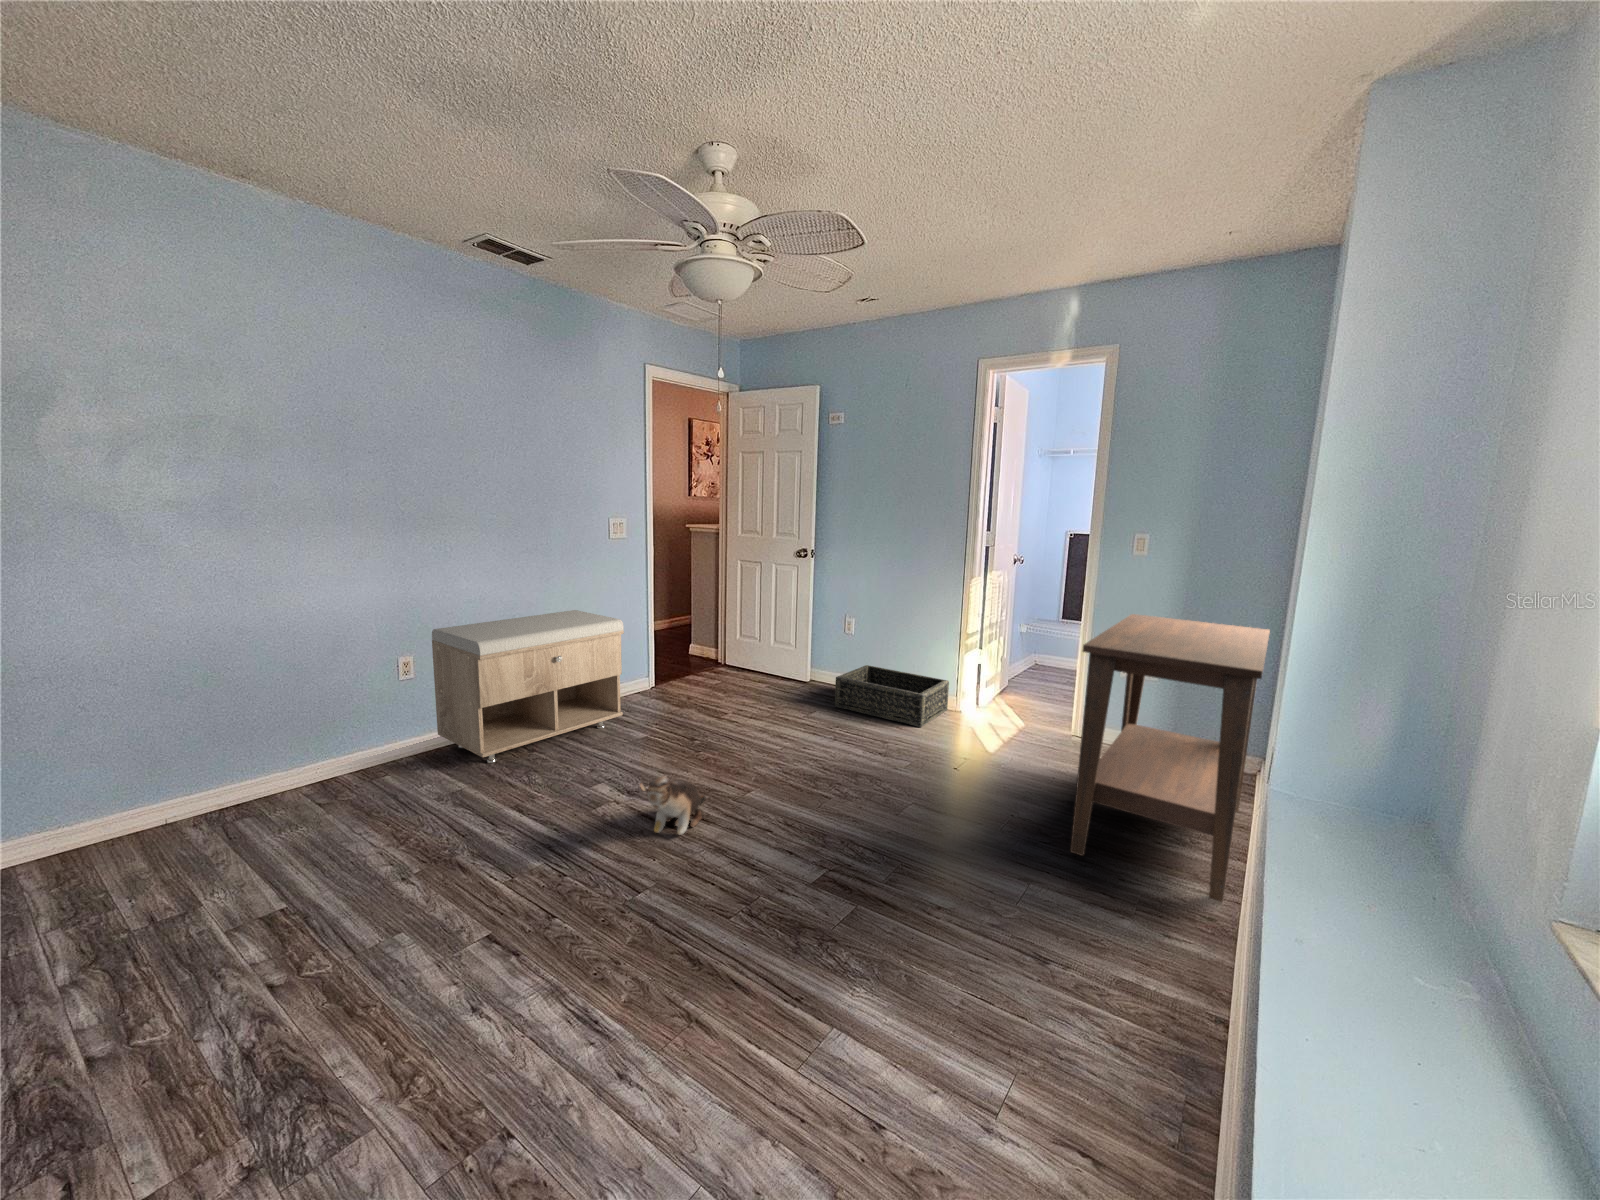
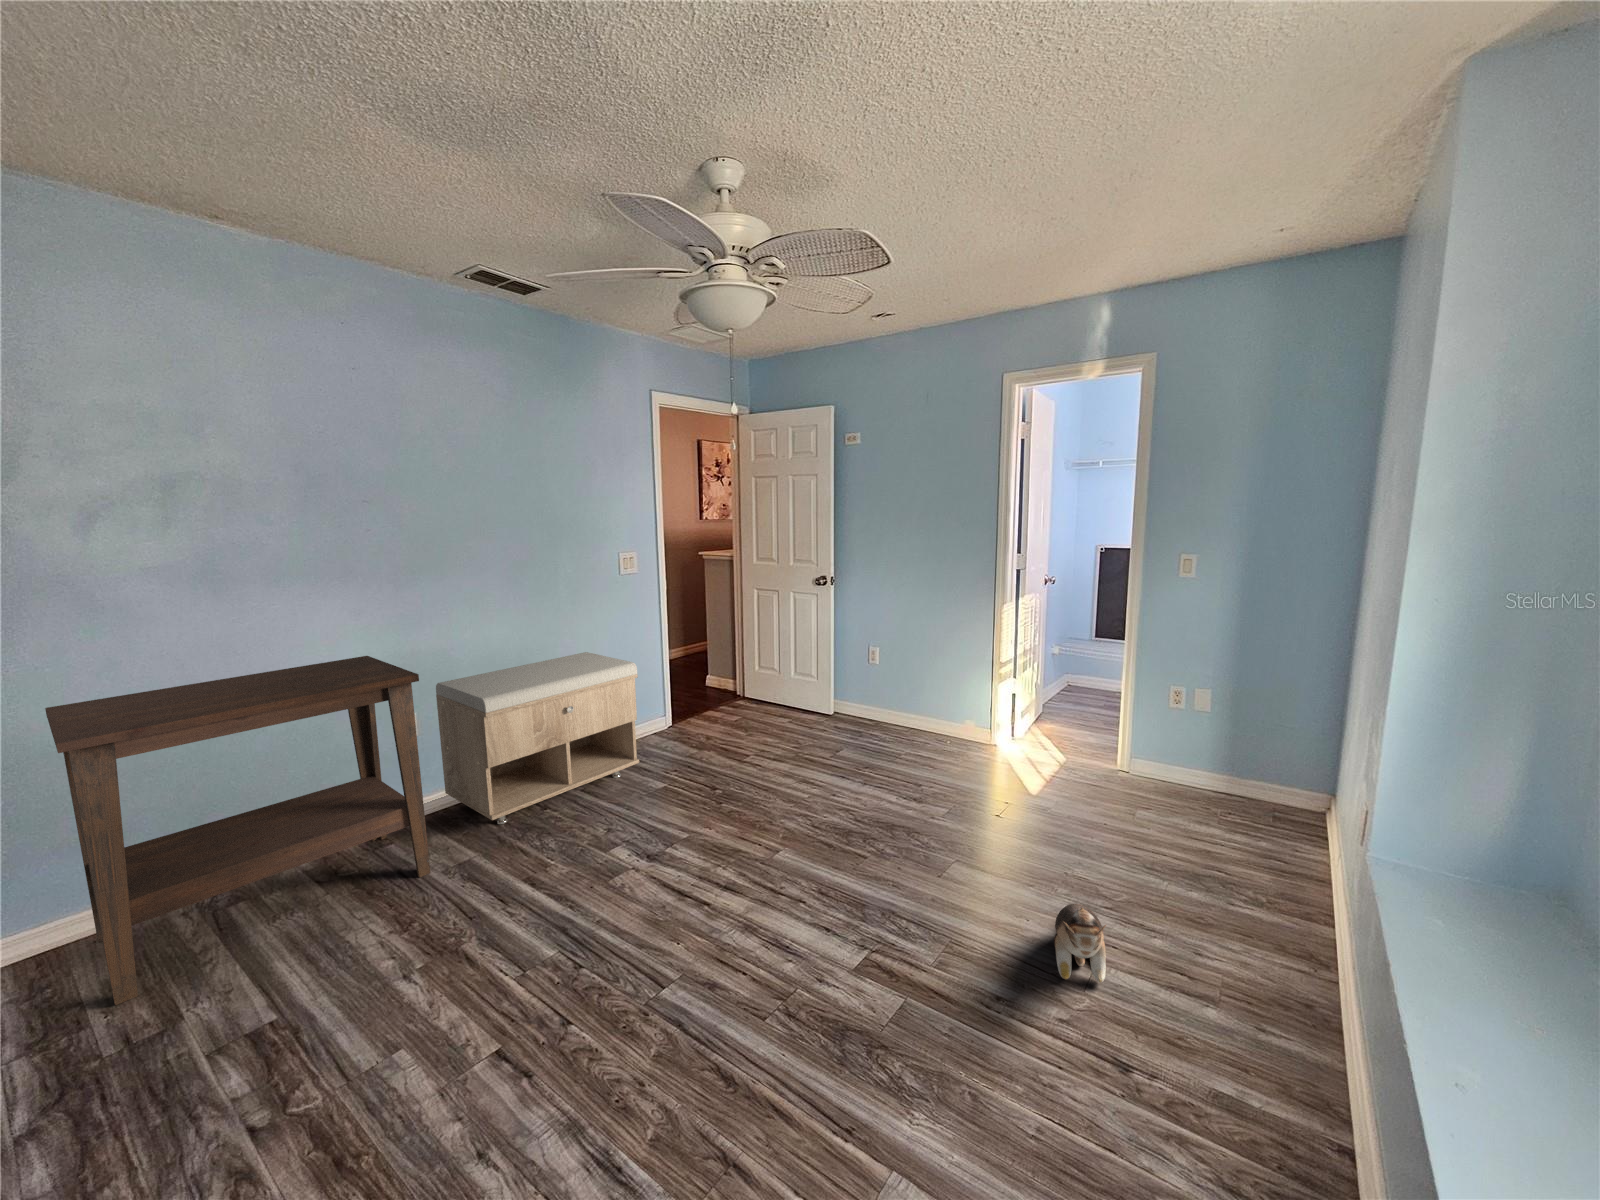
side table: present [1070,614,1270,902] -> present [45,656,430,1005]
basket: present [835,665,949,727] -> none [861,696,982,765]
plush toy: present [640,777,705,835] -> present [1054,903,1106,983]

